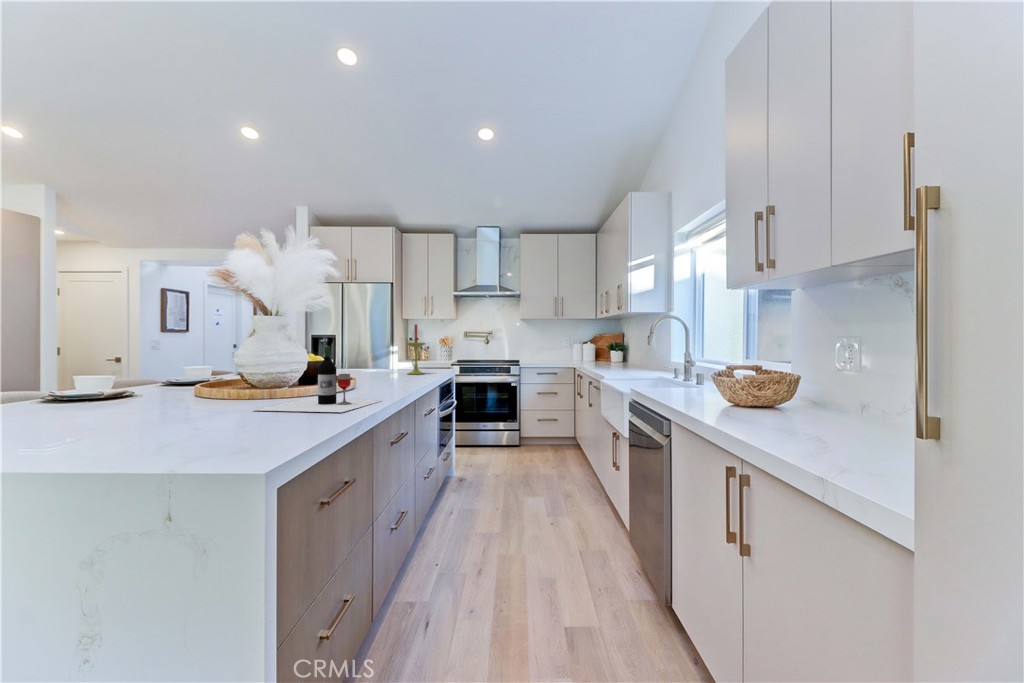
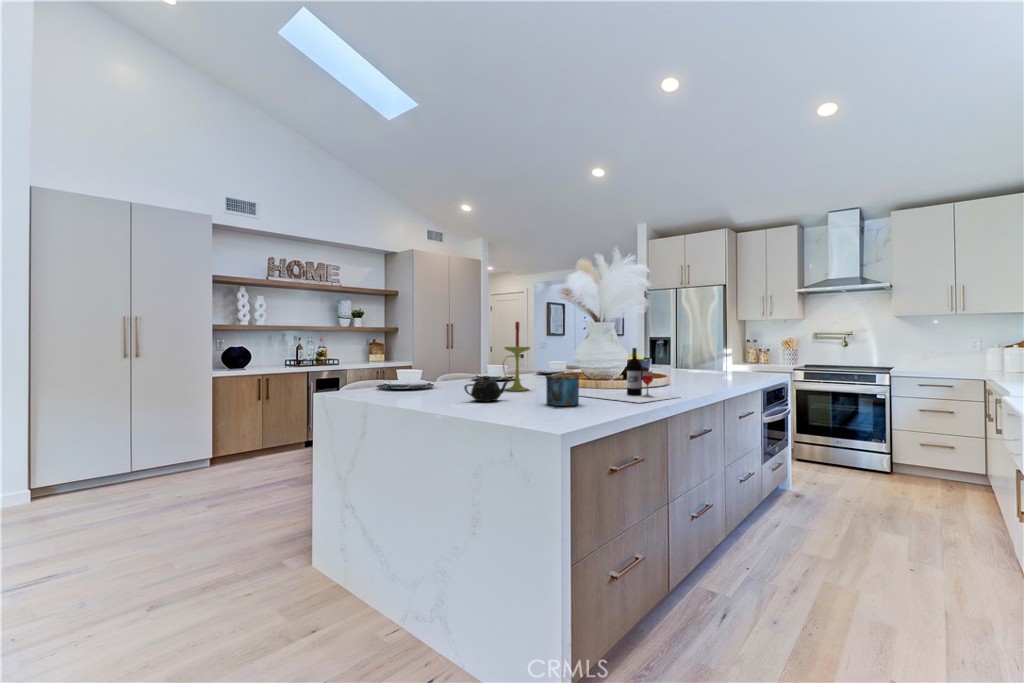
candle: present [407,324,425,374] -> present [502,322,530,391]
mug: none [211,384,266,428] -> present [545,375,580,406]
teapot: none [52,394,144,435] -> present [464,376,508,401]

